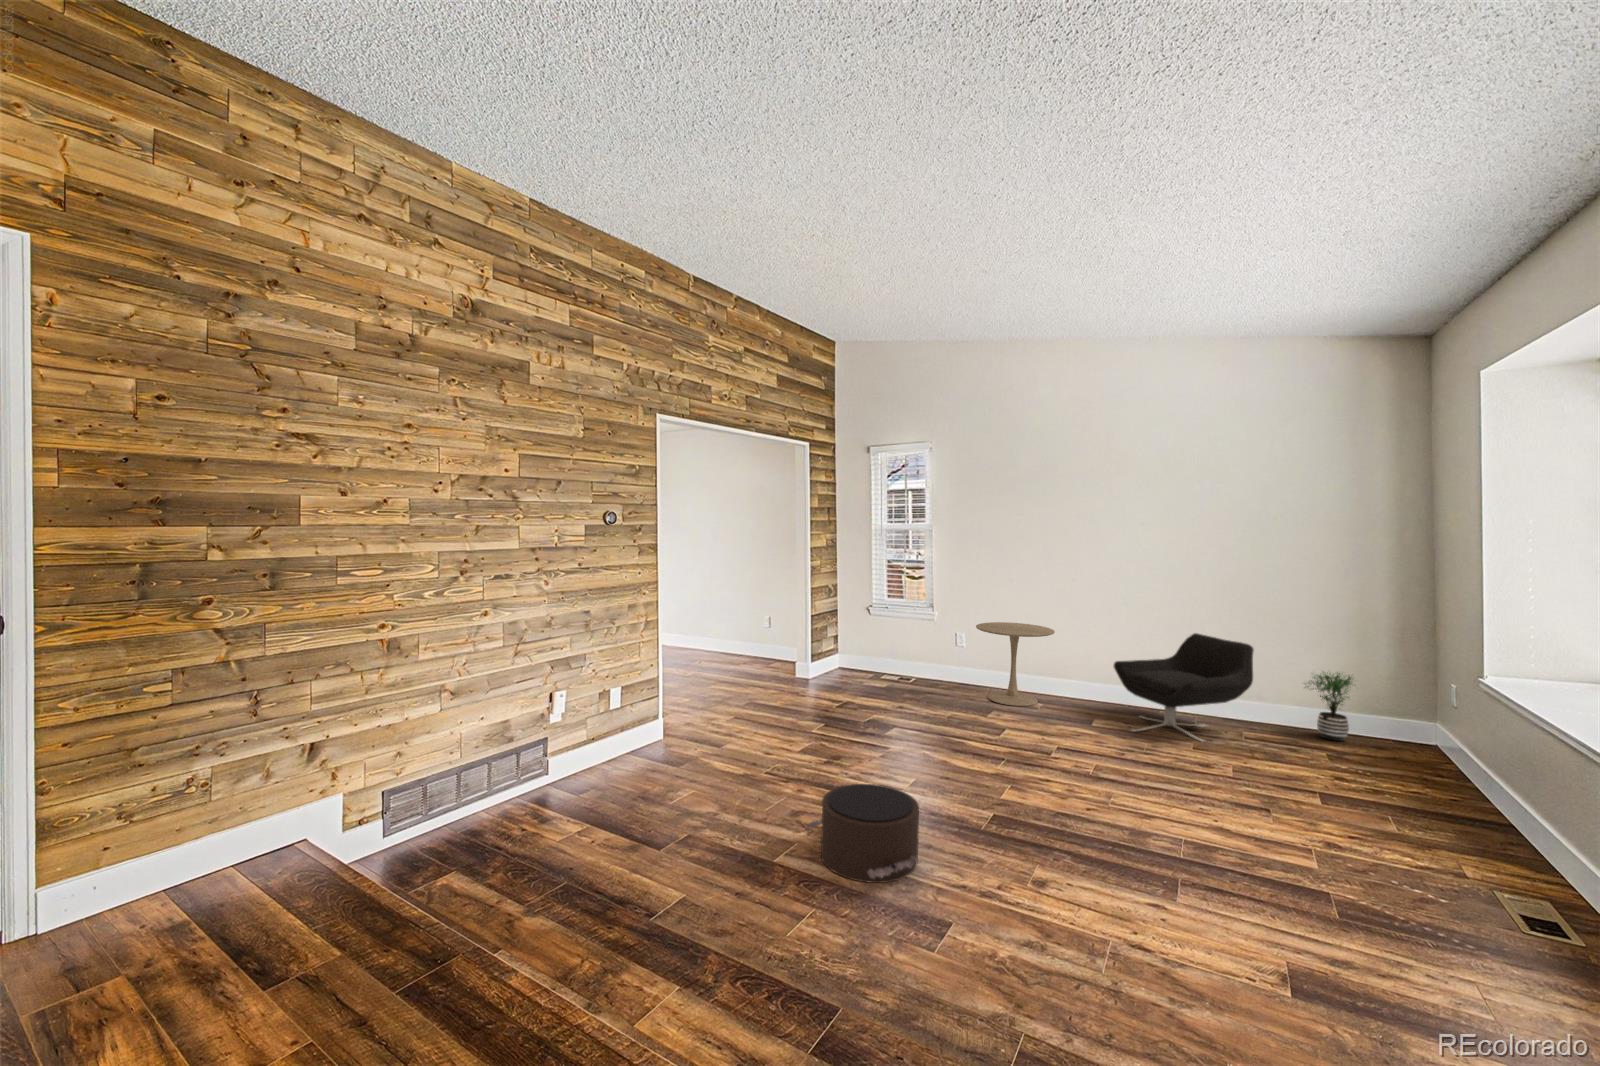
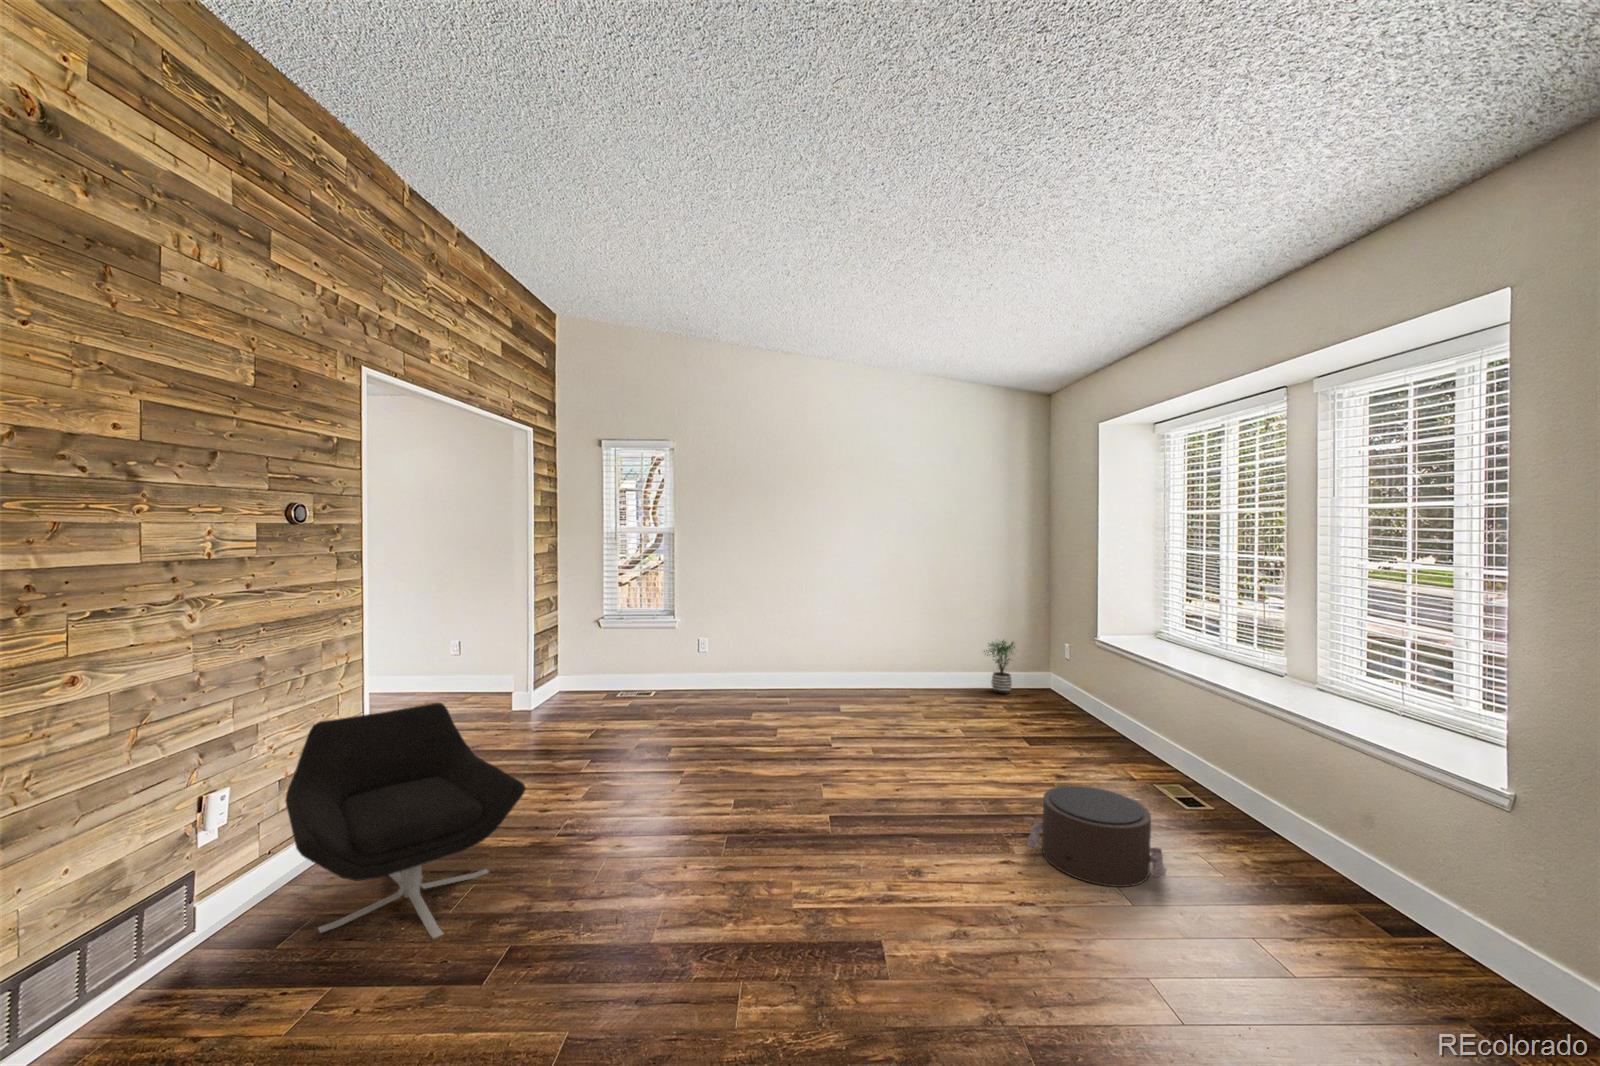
side table: present [976,622,1055,706] -> none [723,621,797,703]
lounge chair: present [1114,633,1254,741] -> present [285,703,525,938]
pouf: present [807,784,921,883] -> present [1027,786,1166,887]

